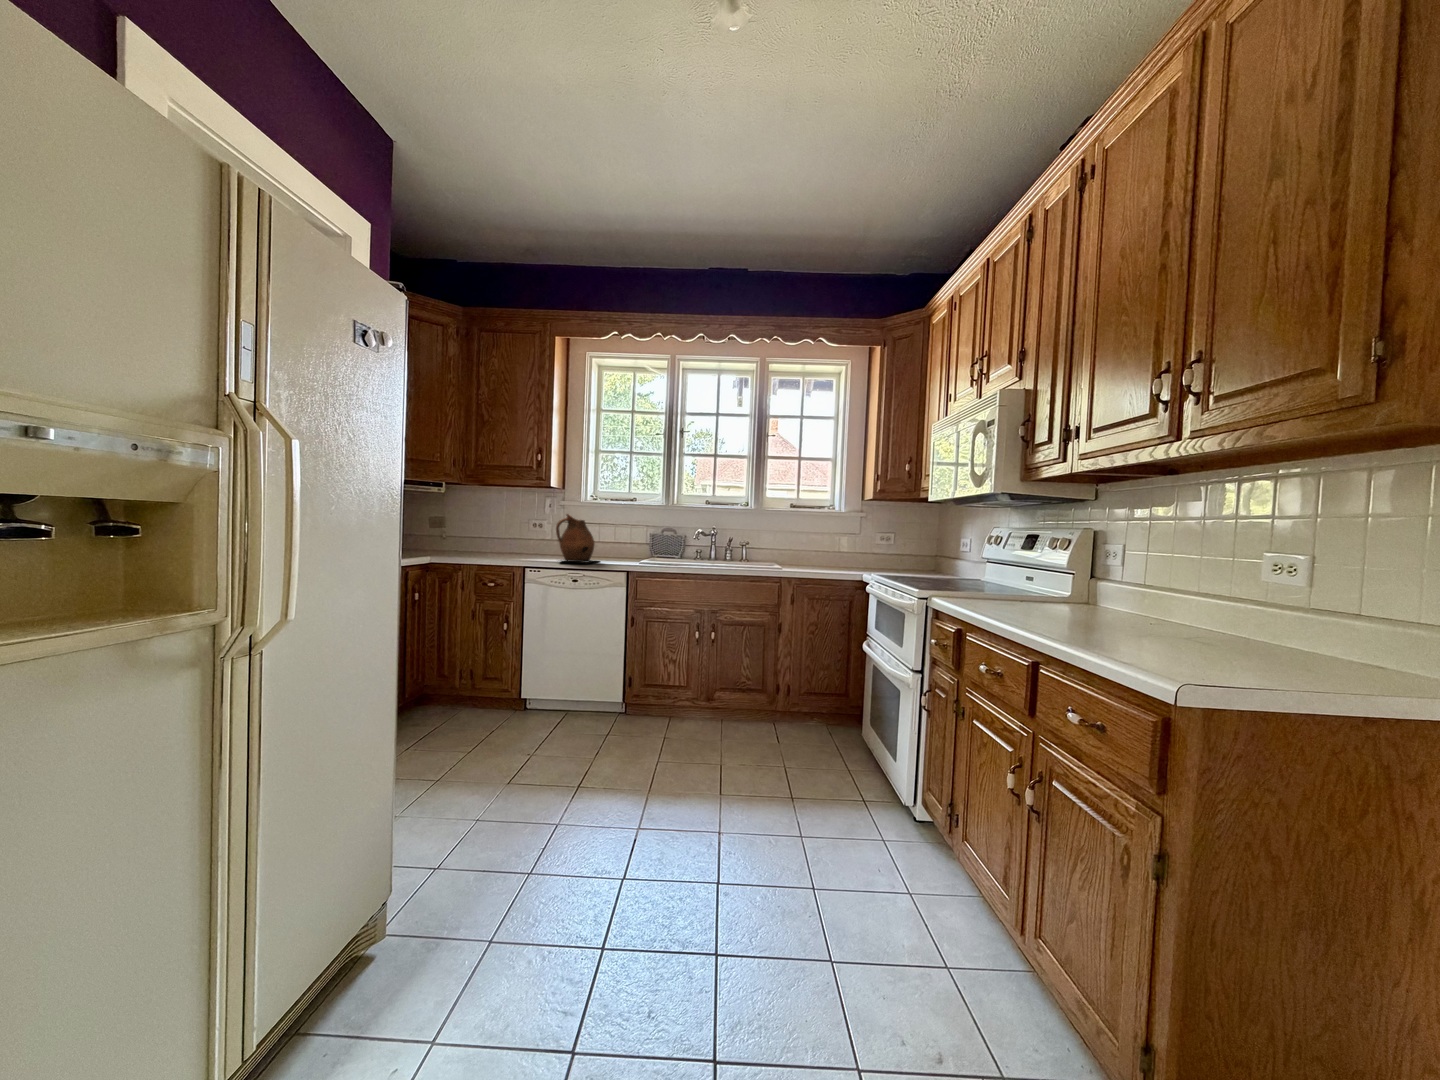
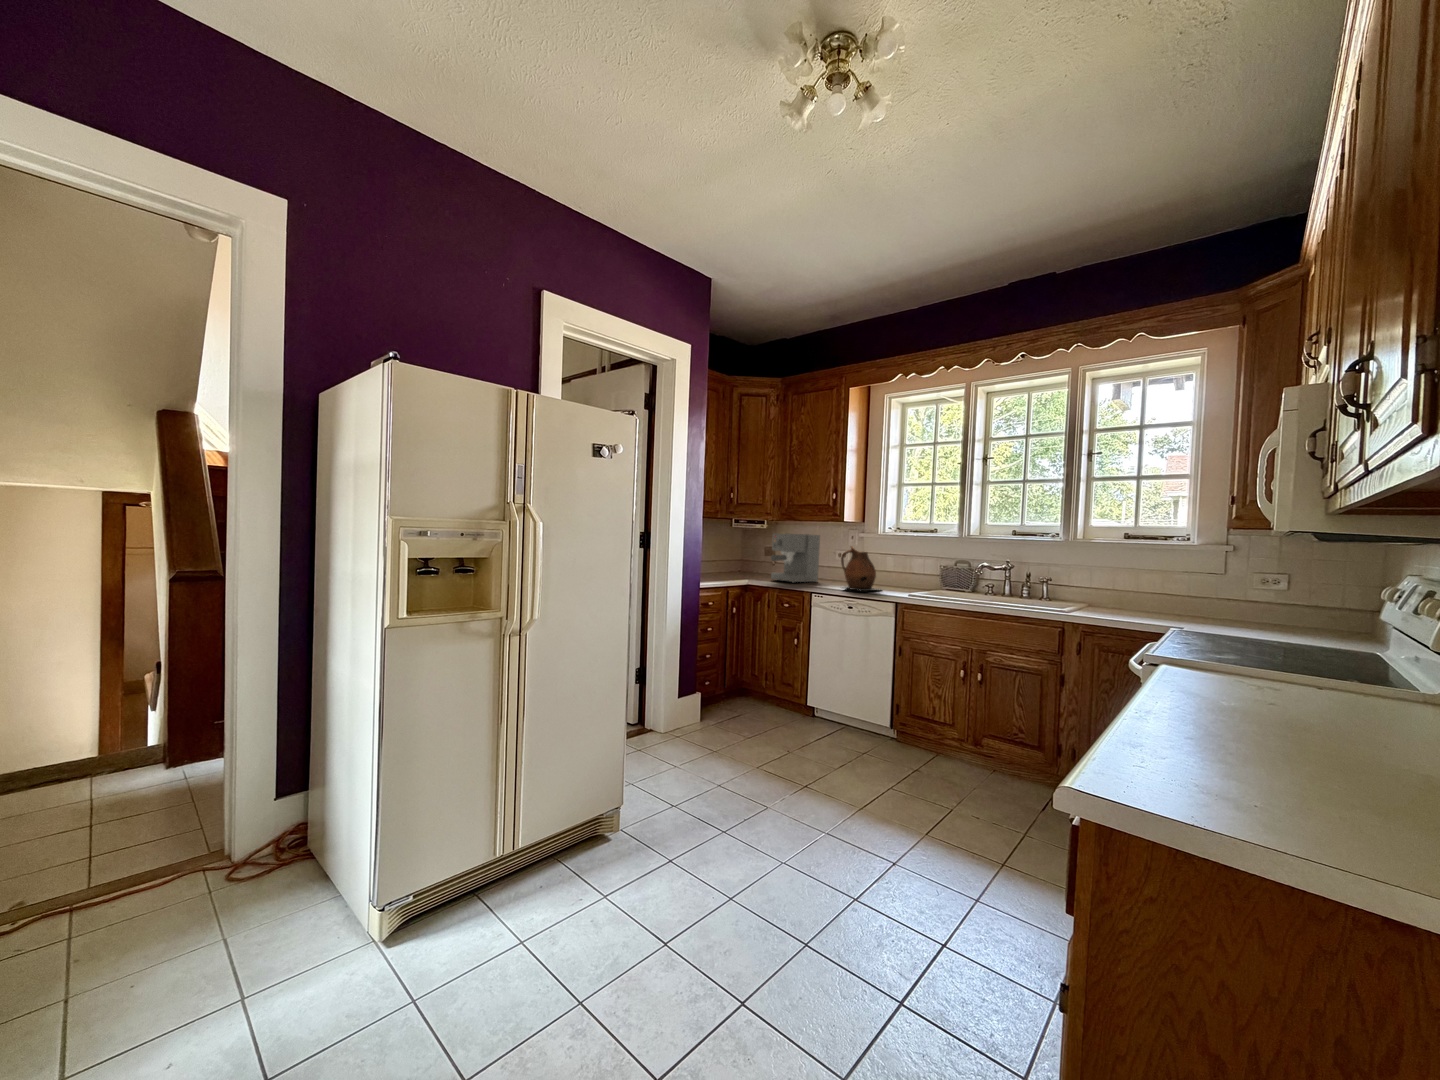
coffee maker: none [453,500,516,559] -> present [771,534,820,583]

